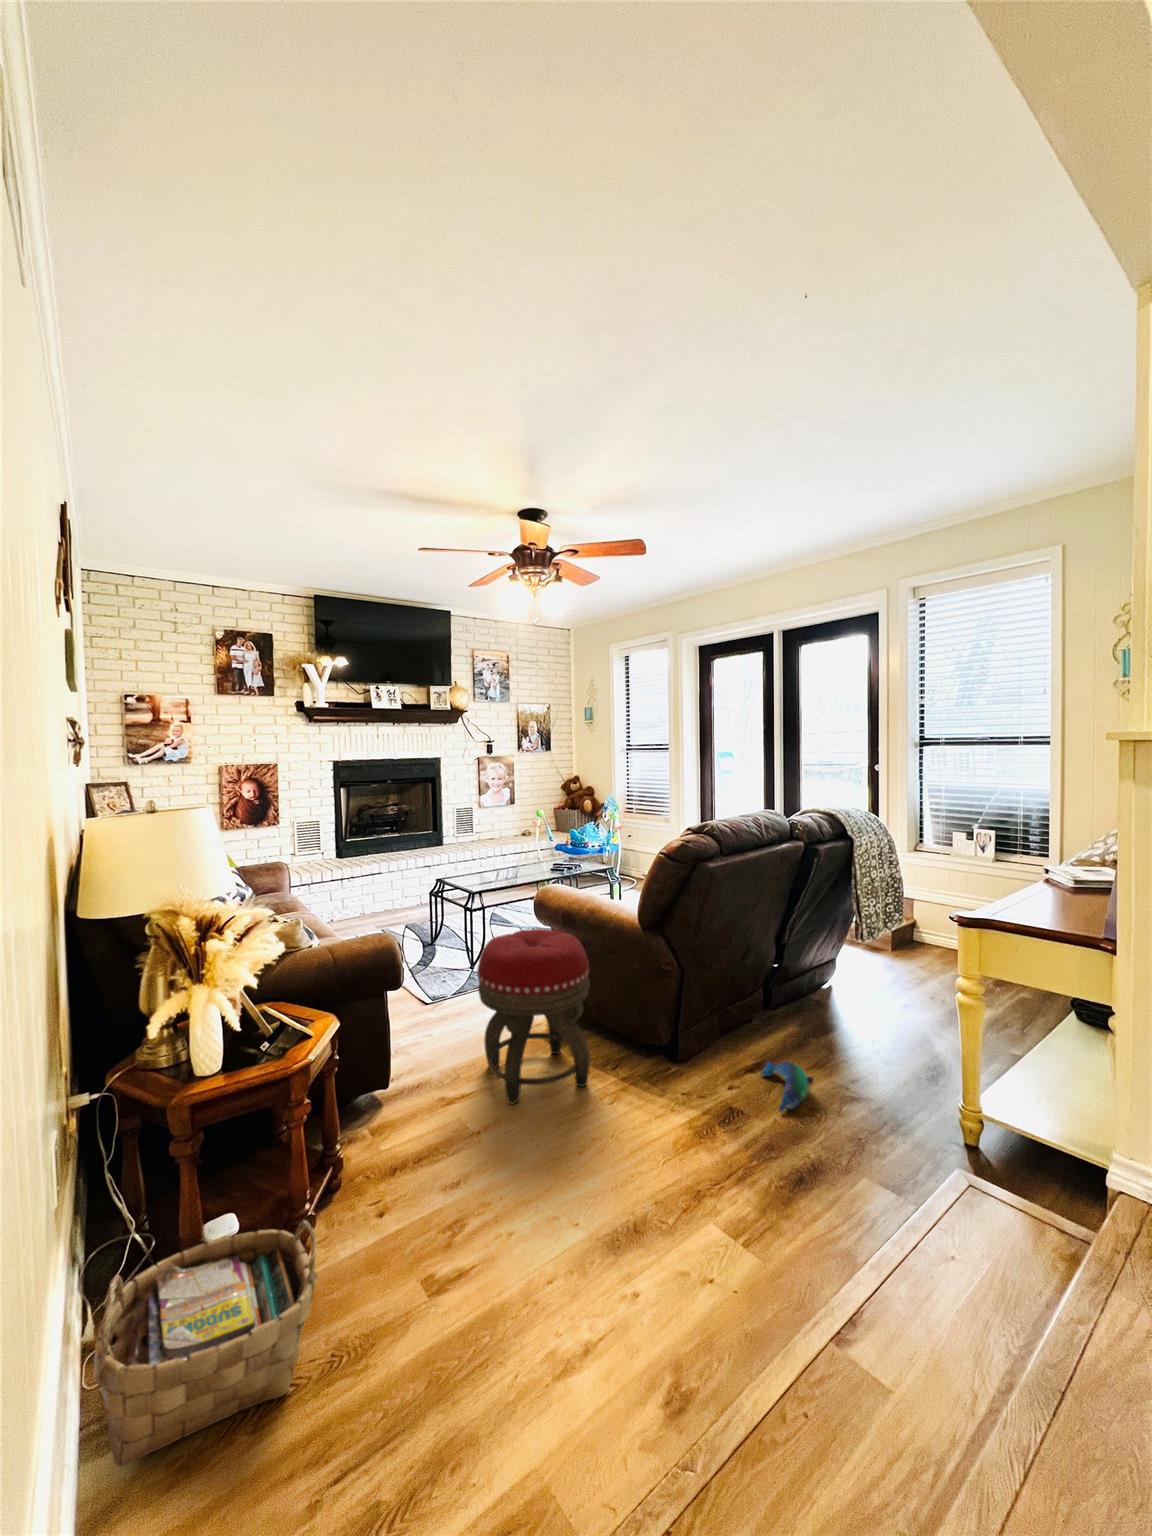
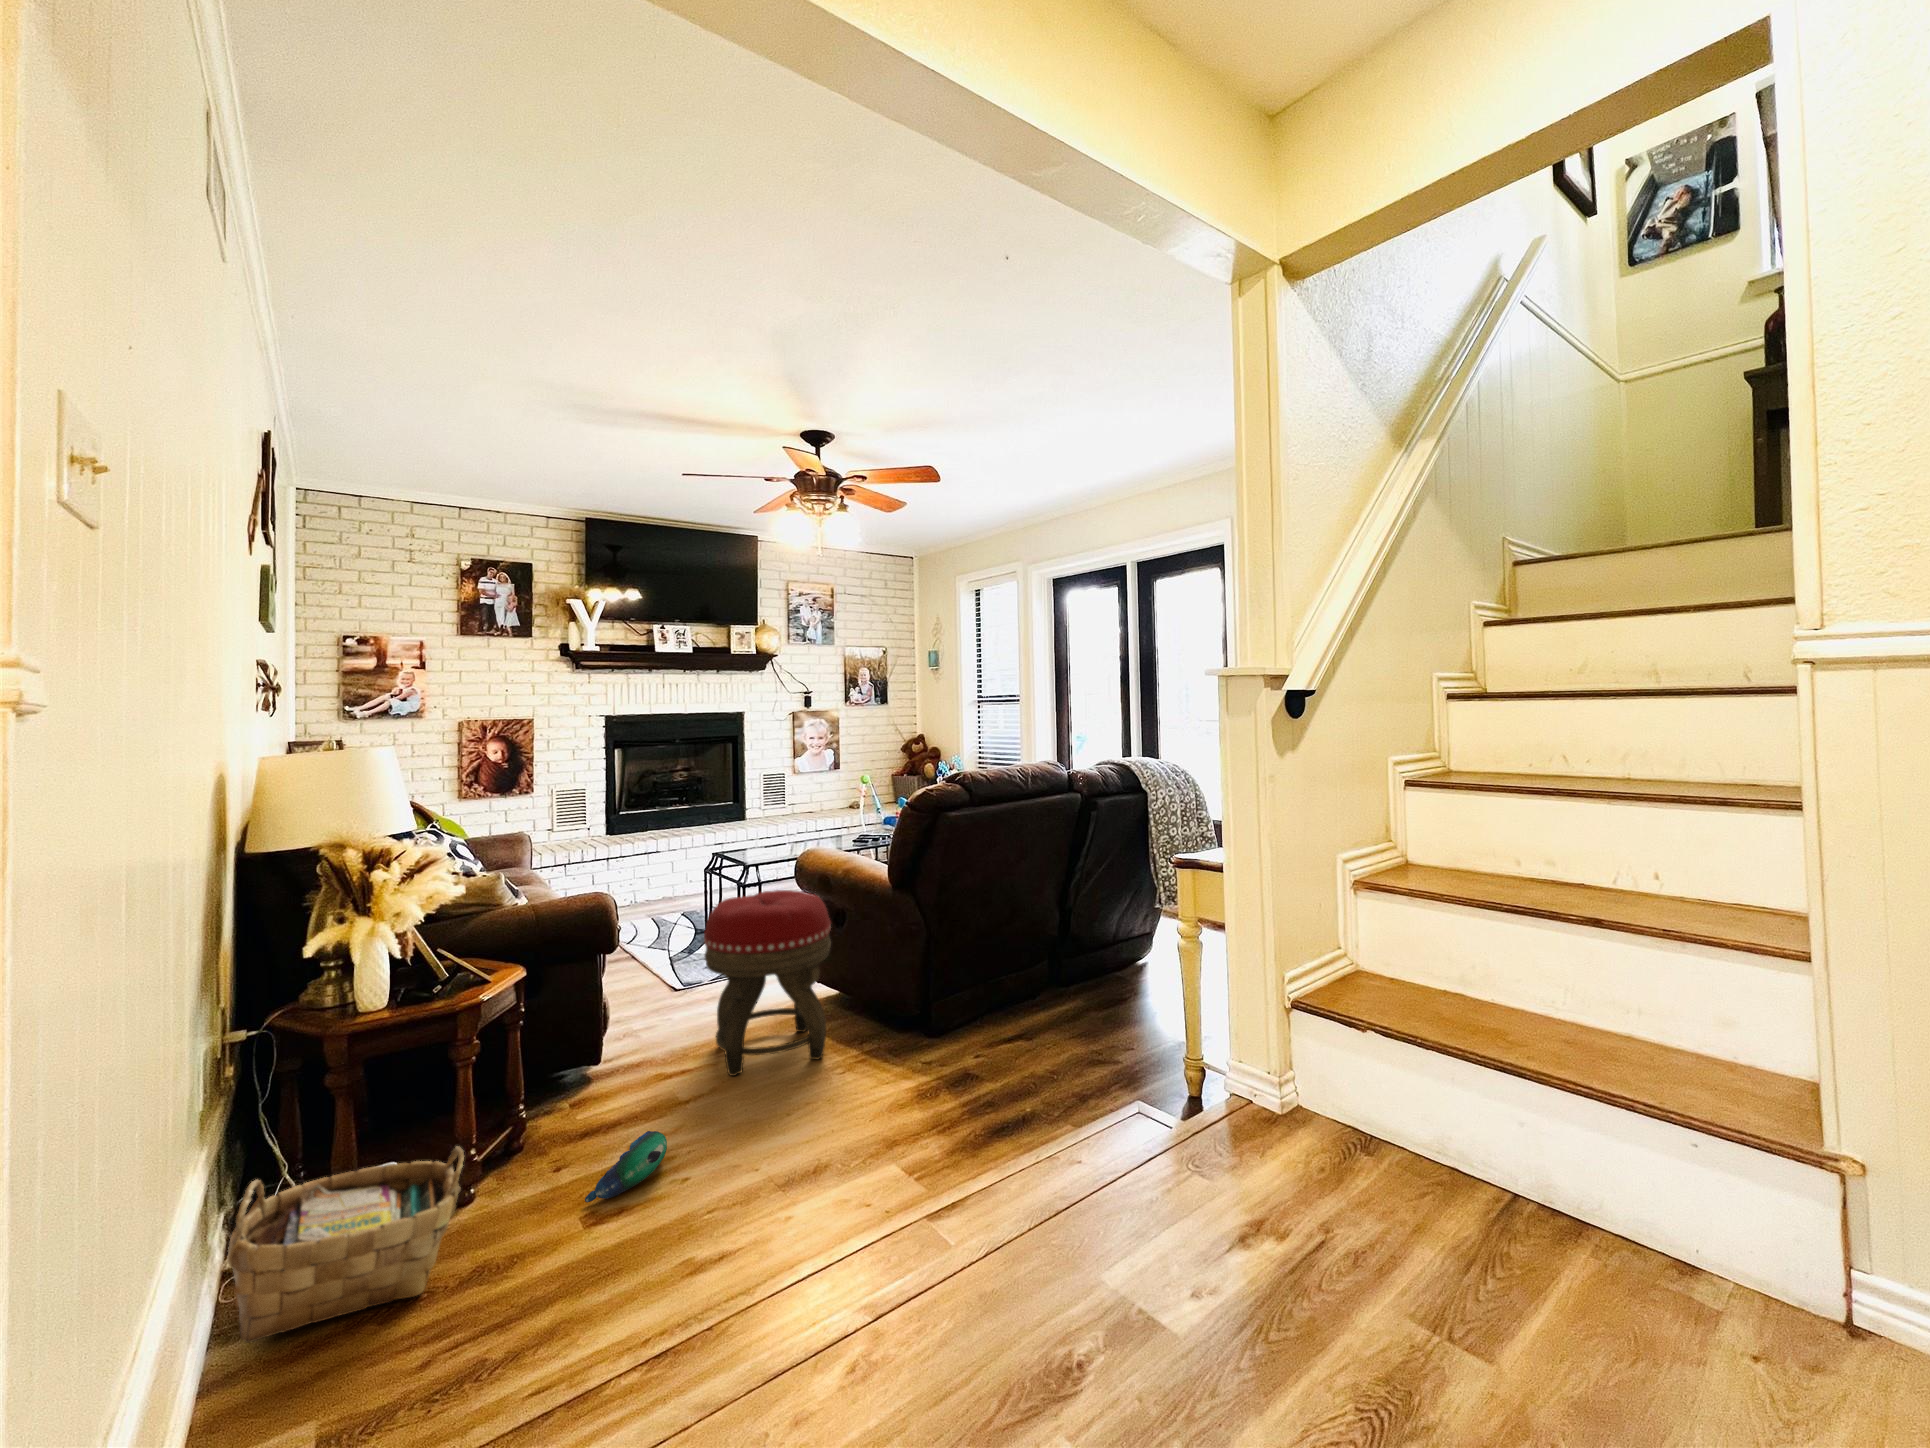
plush toy: present [761,1062,813,1112] -> present [585,1131,667,1202]

